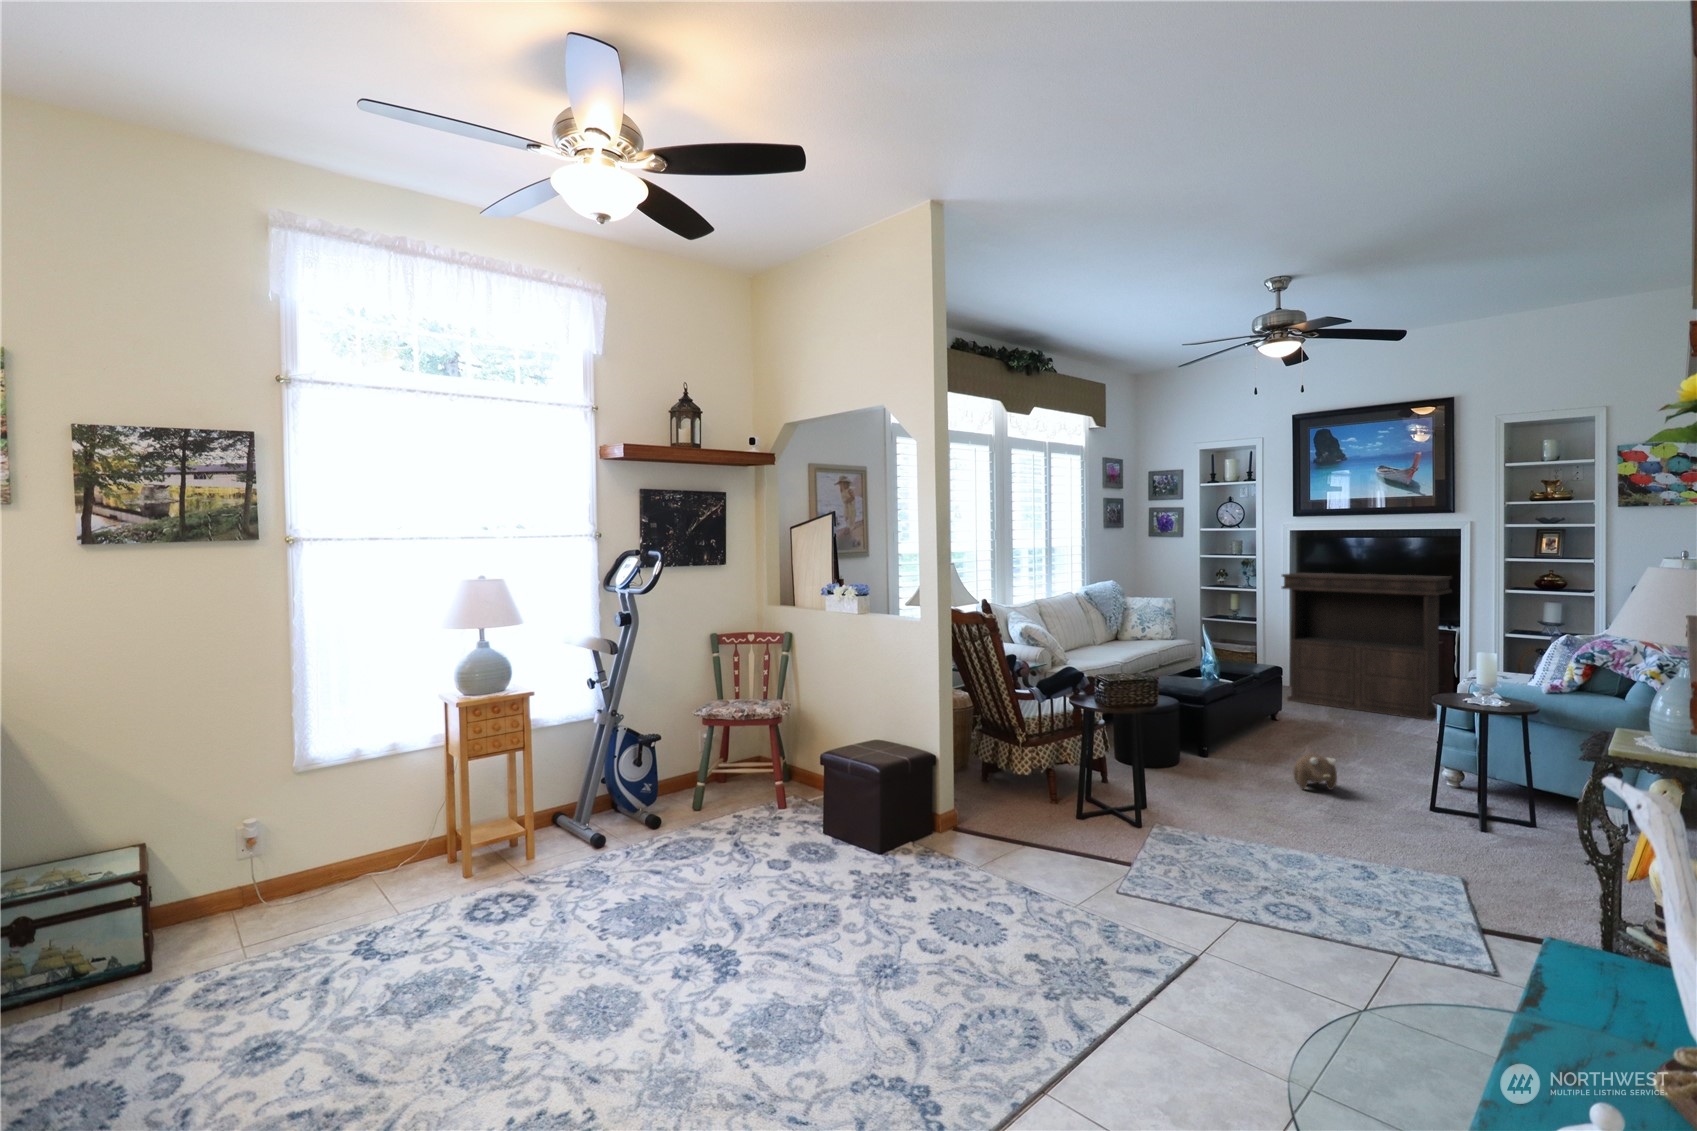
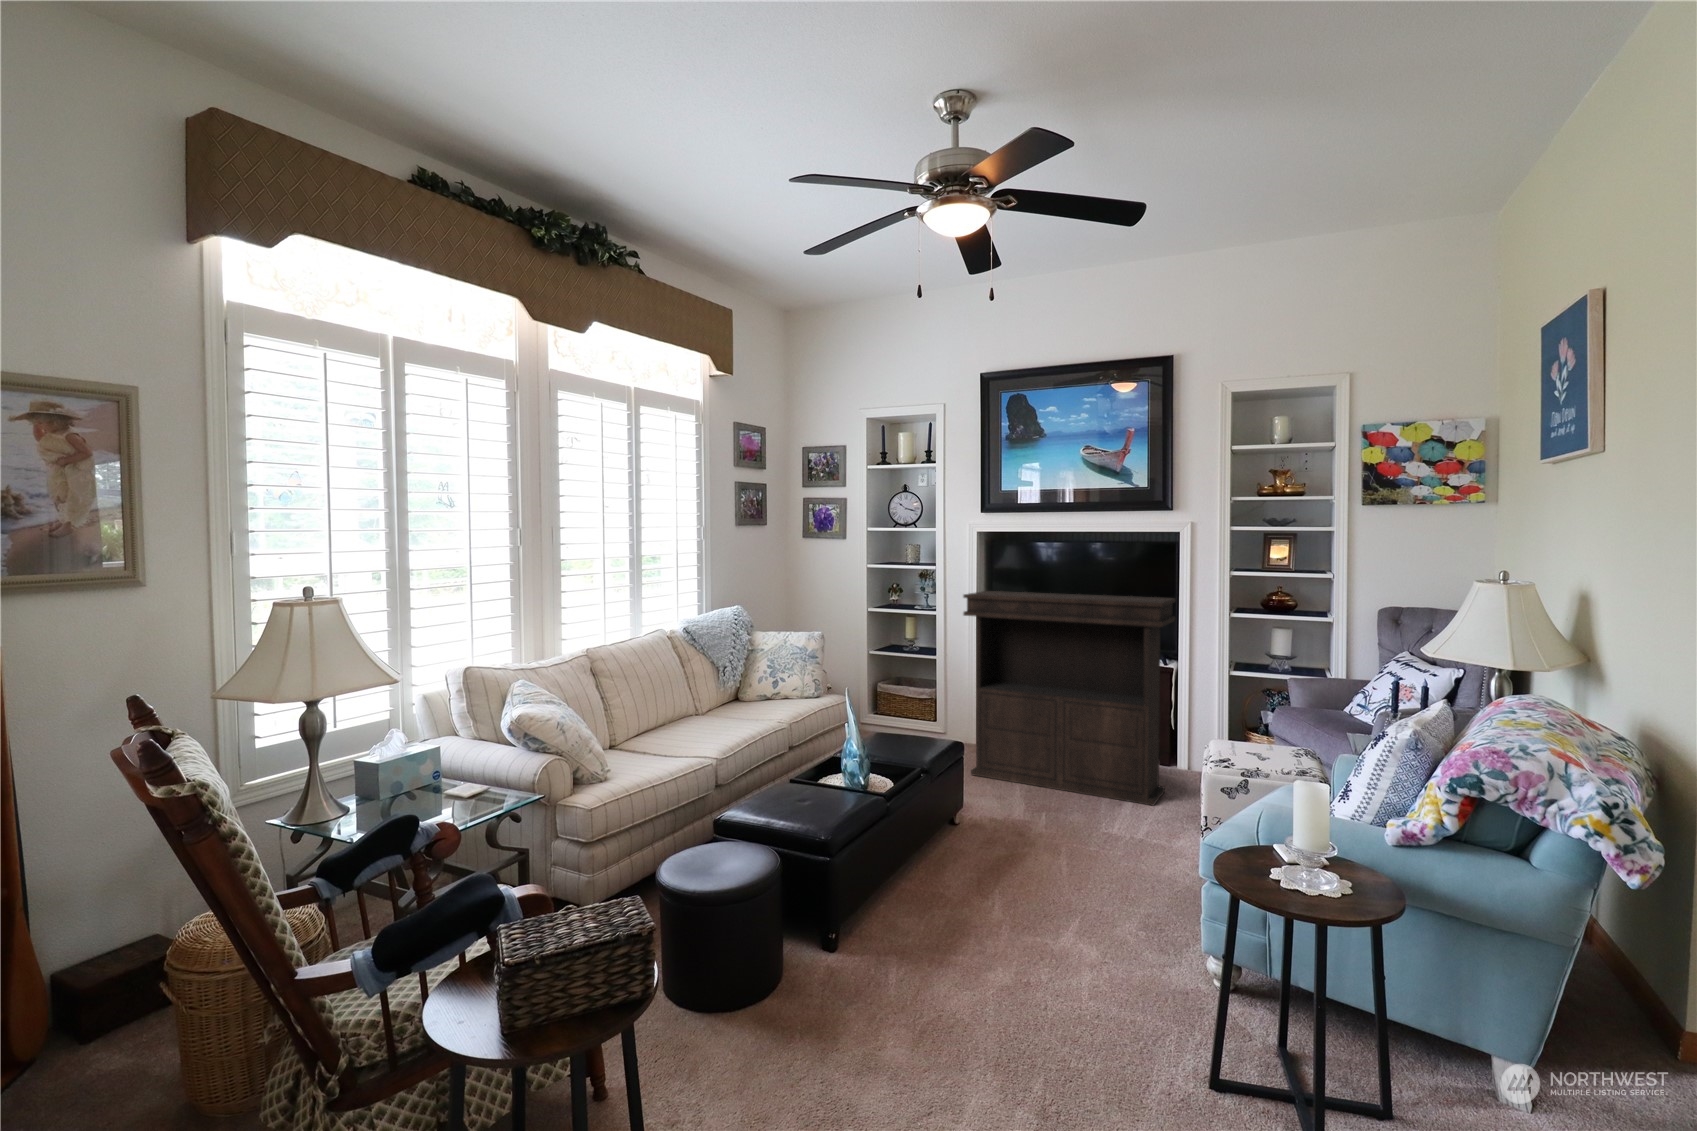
plush toy: present [1293,753,1337,789] -> none [963,972,1039,1056]

